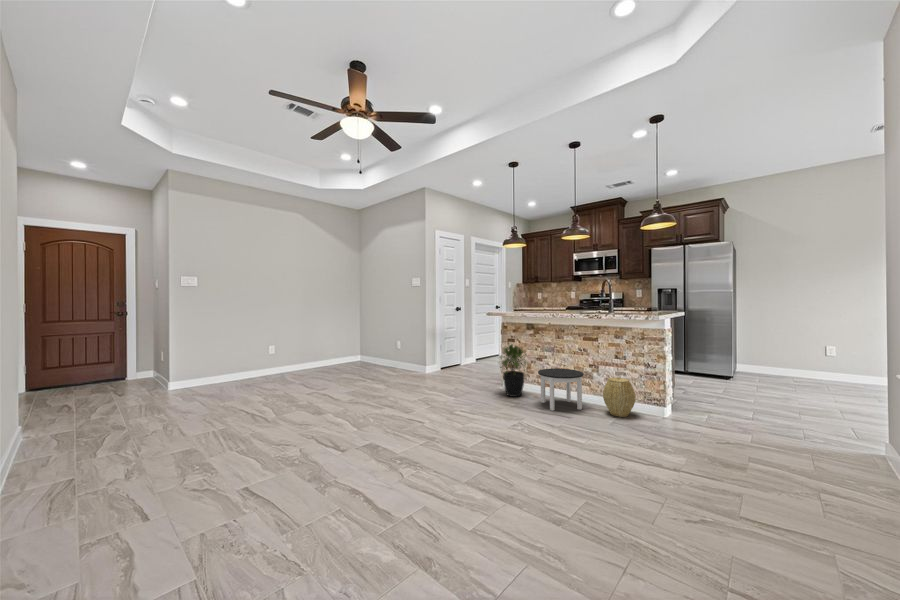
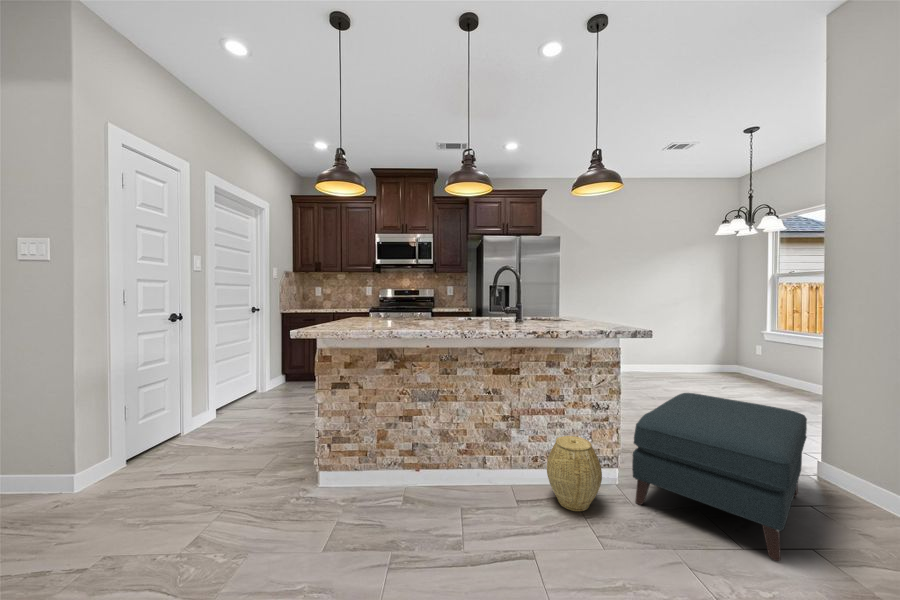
potted plant: present [500,344,526,397] -> none [325,396,393,519]
round table: present [538,368,584,411] -> none [431,431,520,543]
ottoman: none [656,368,813,449] -> present [632,393,807,561]

